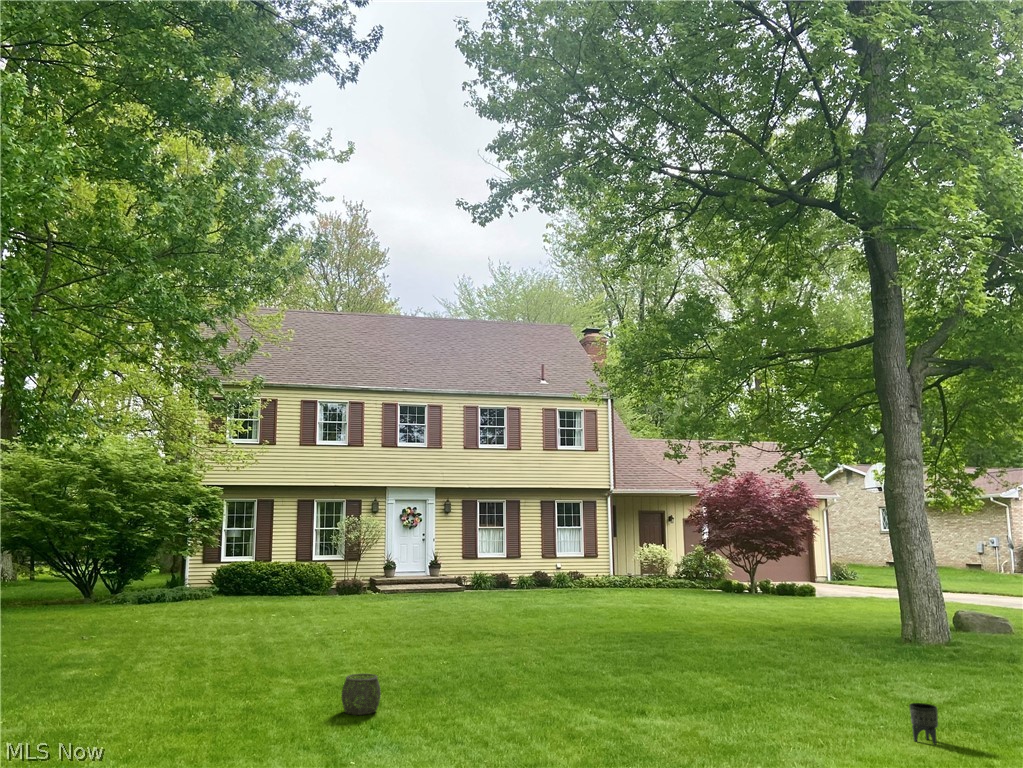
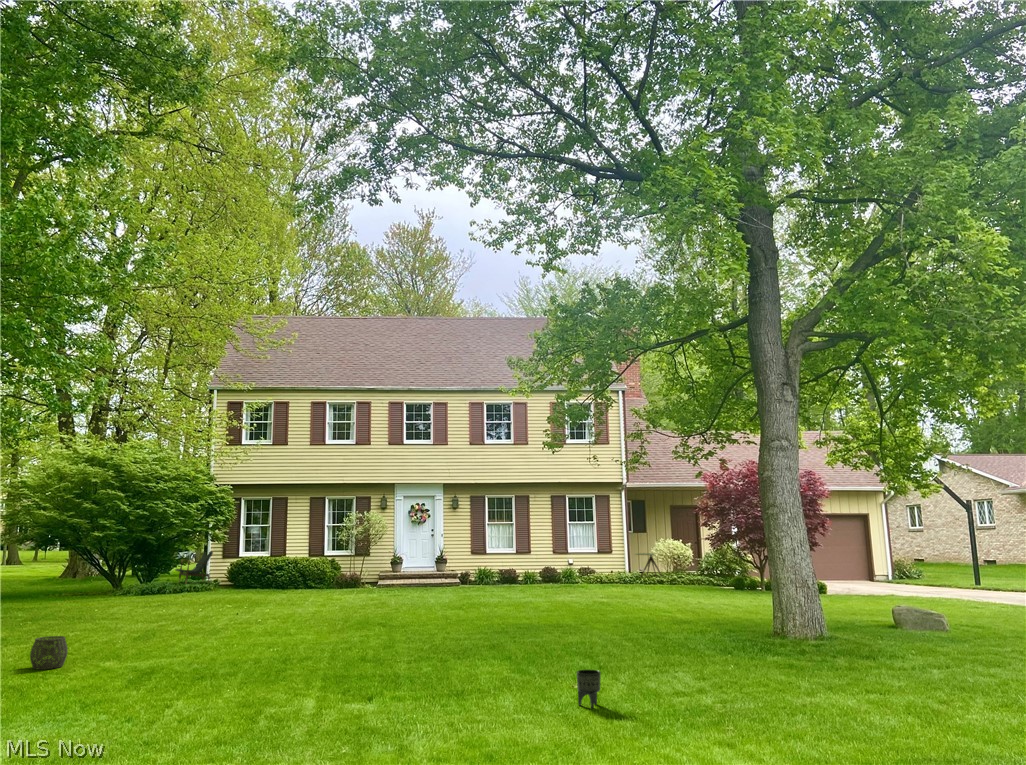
lounge chair: none [153,556,196,592] -> present [176,551,213,583]
round table: none [617,558,649,581] -> present [636,553,662,576]
woven basket: present [342,674,381,715] -> present [30,636,68,670]

